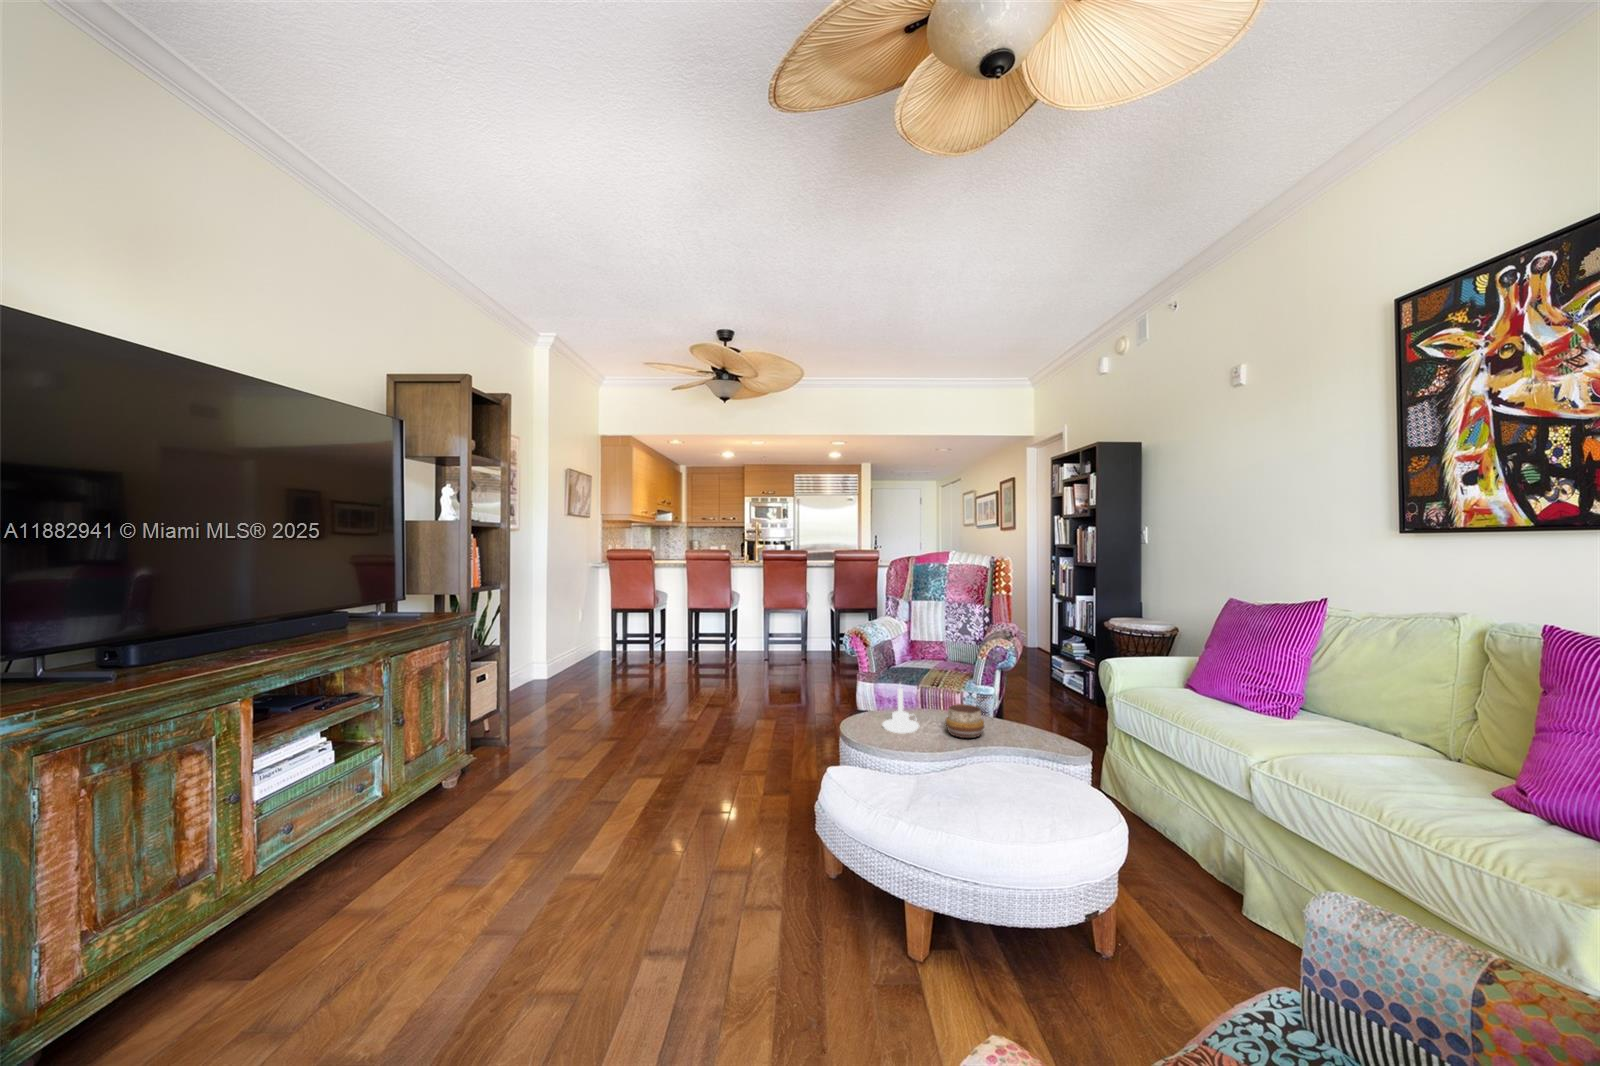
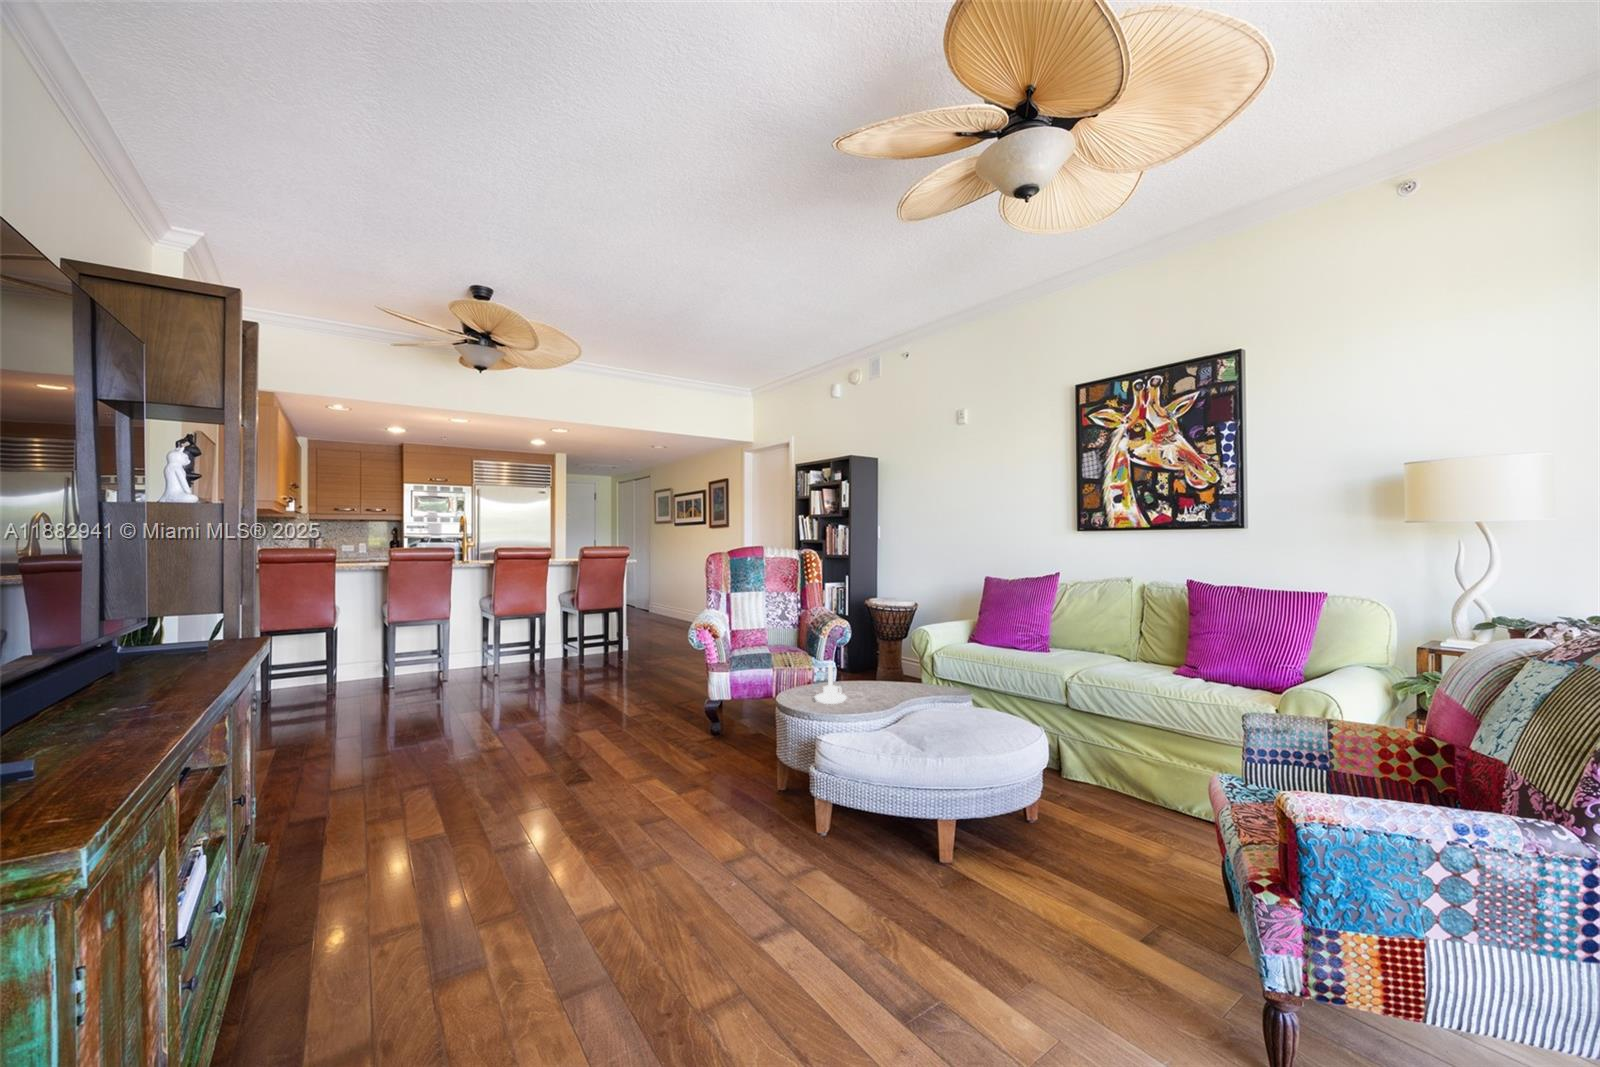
decorative bowl: present [945,704,984,738] -> none [864,672,896,698]

